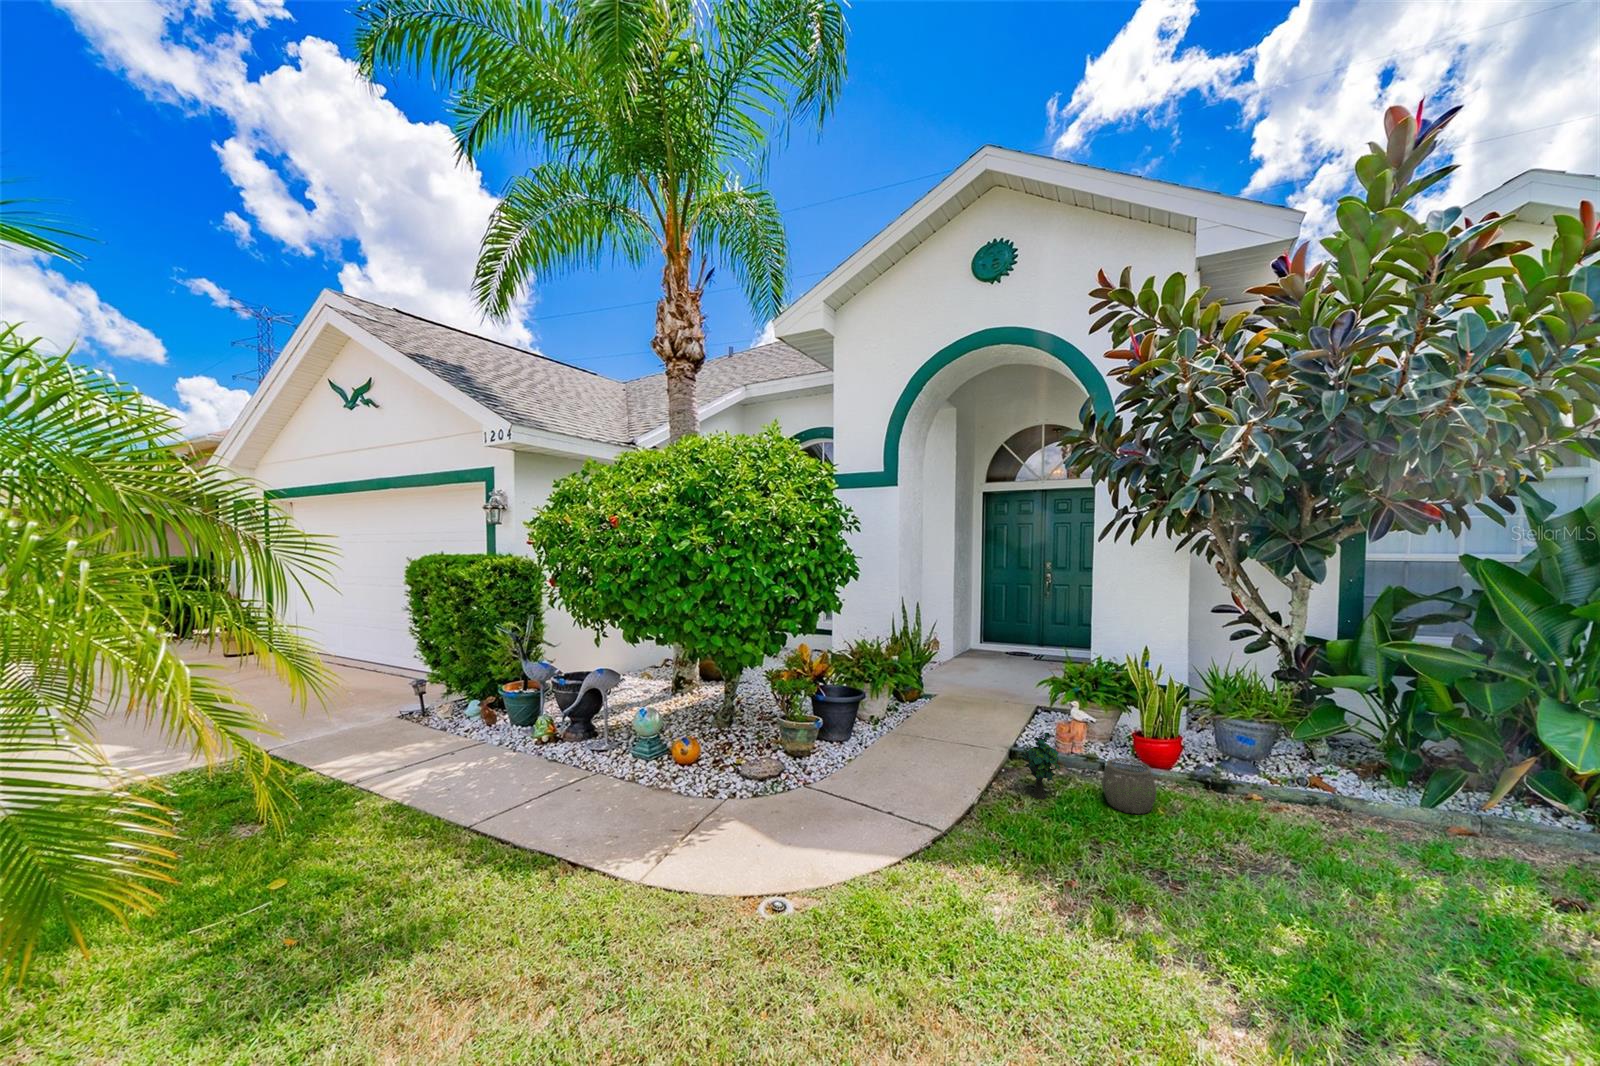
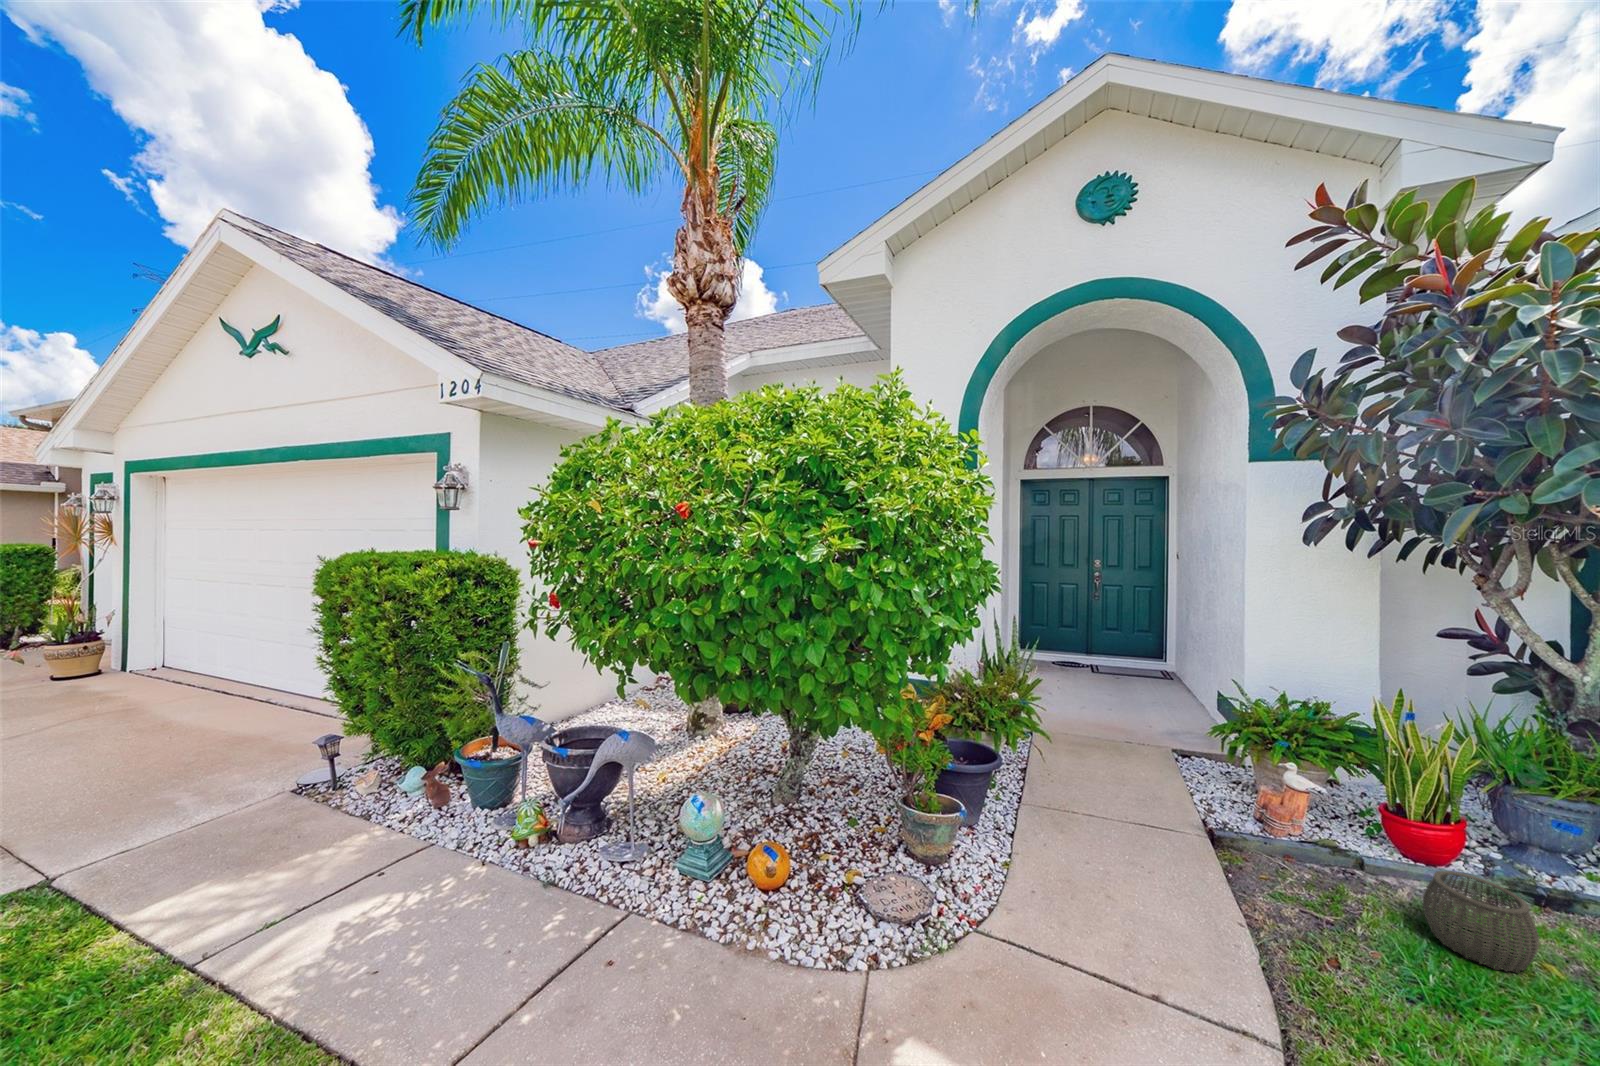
decorative plant: present [1019,732,1061,799] -> none [1295,836,1375,940]

